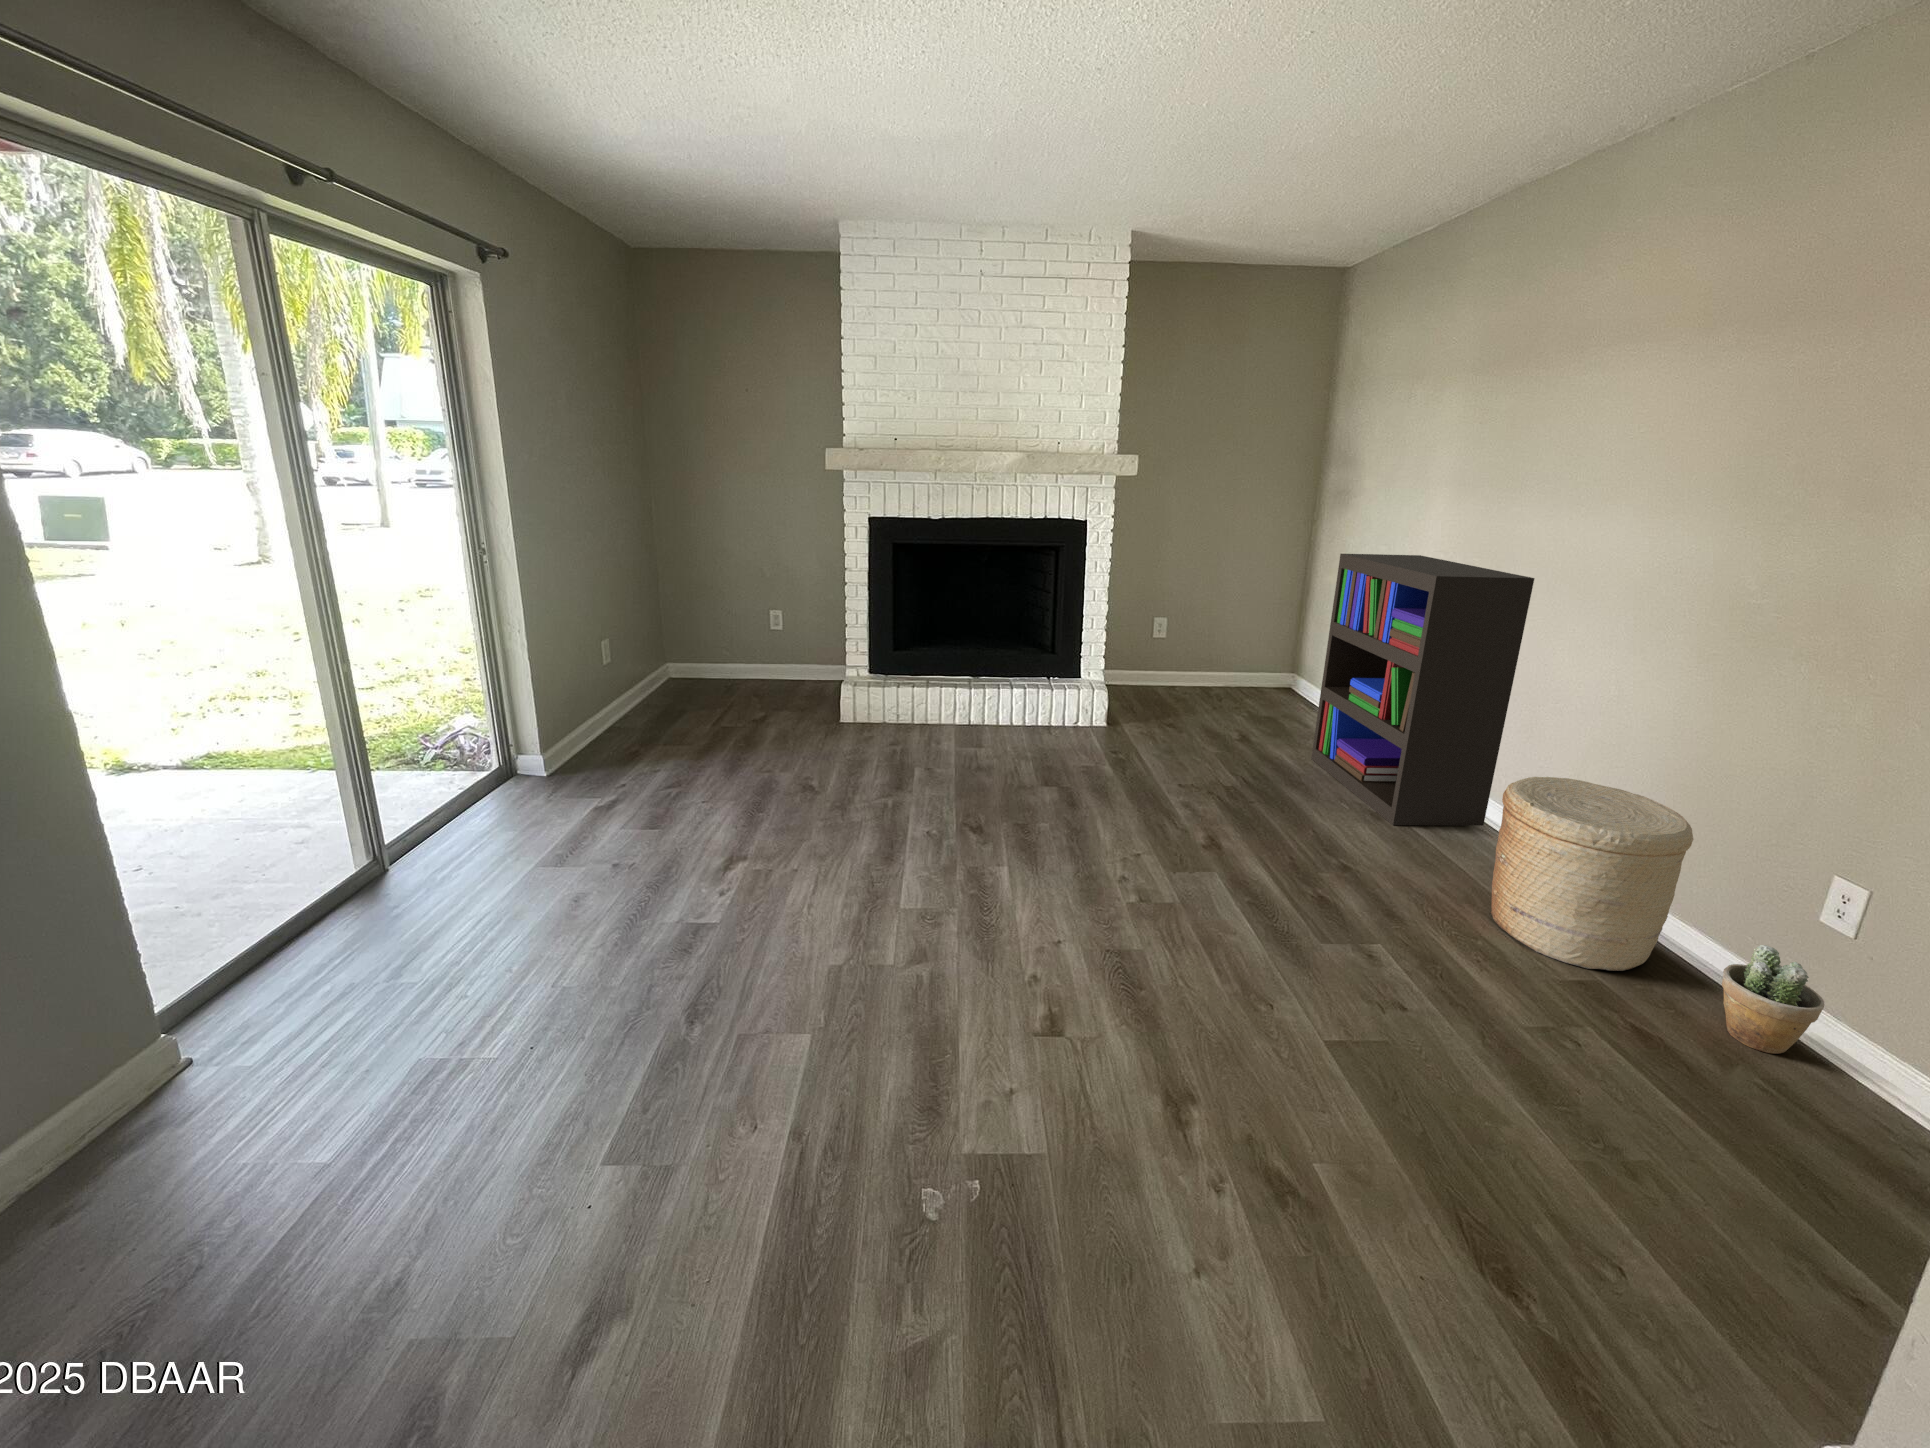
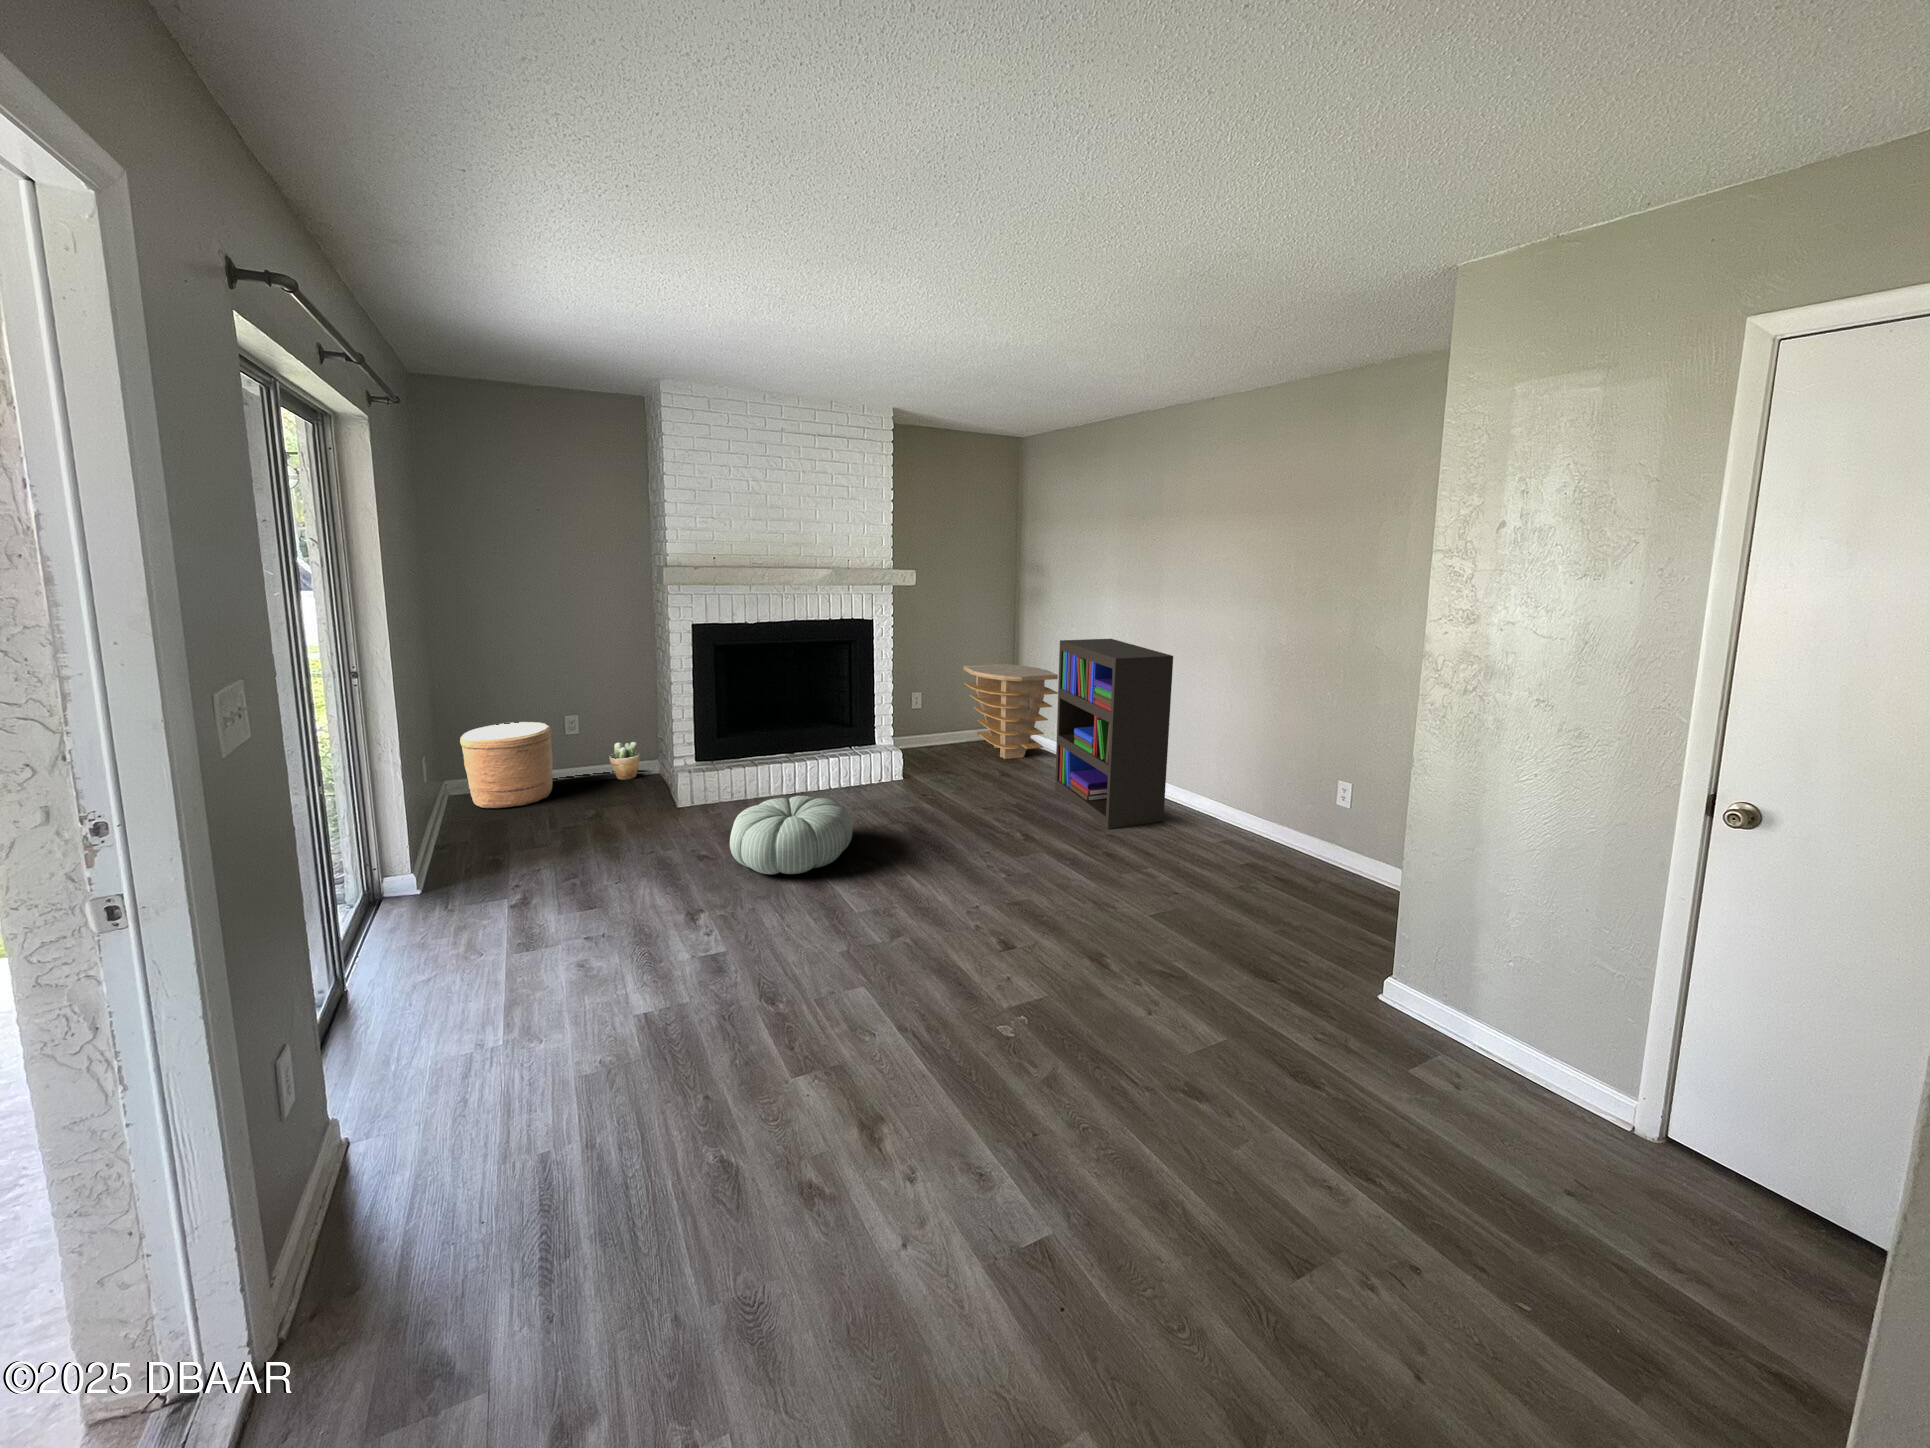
side table: none [1194,589,1327,714] -> present [964,664,1058,759]
pouf: none [887,728,1035,824] -> present [730,796,853,874]
woven basket: present [1490,777,1693,971] -> present [460,722,553,808]
potted plant: present [1722,945,1824,1054] -> present [609,742,640,780]

